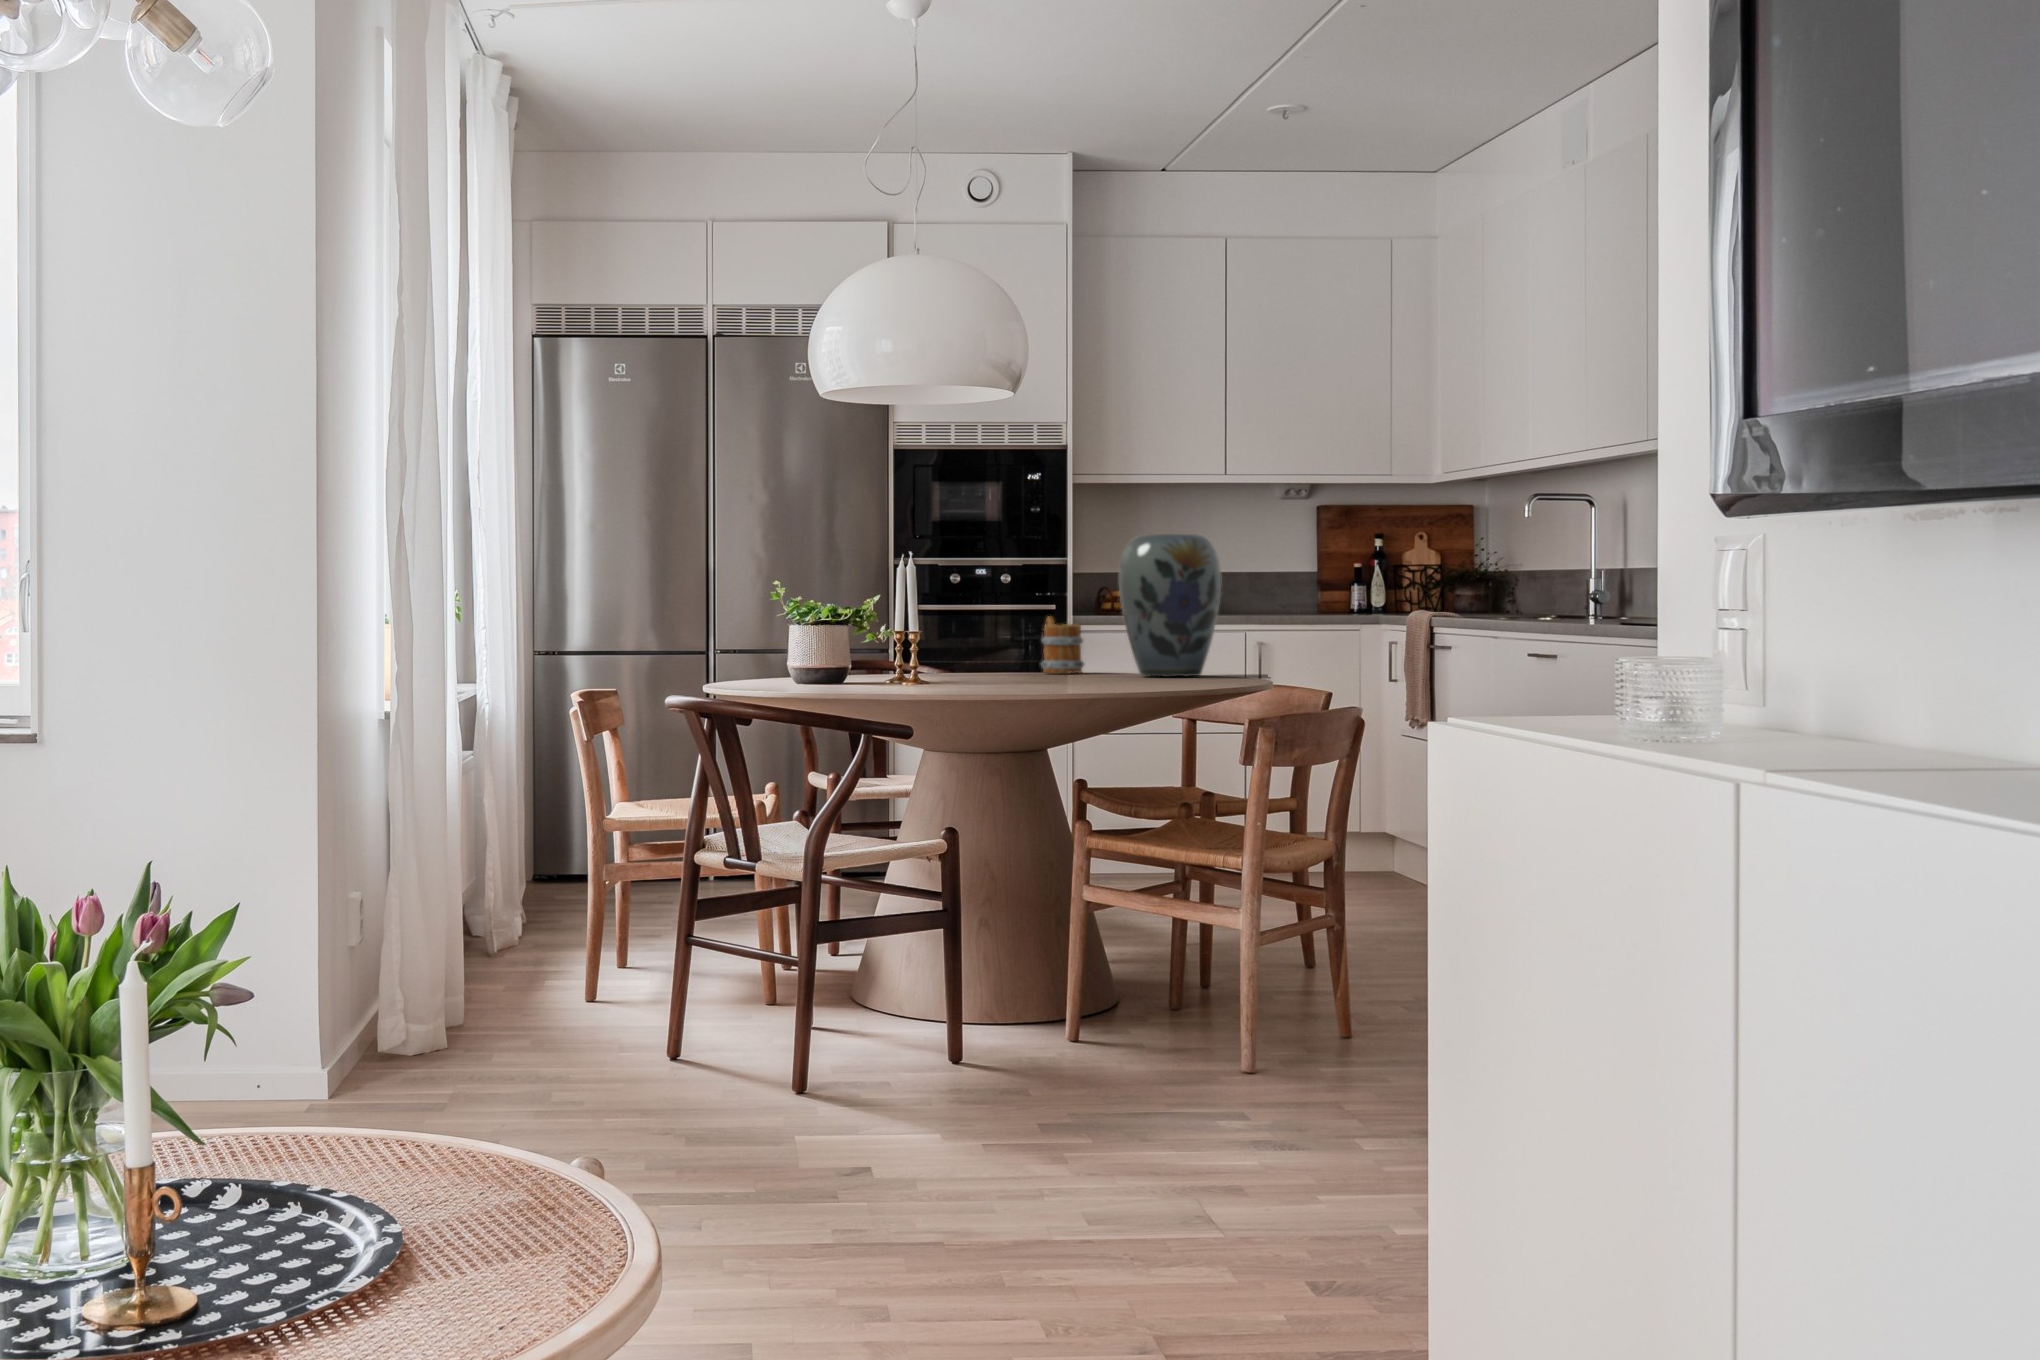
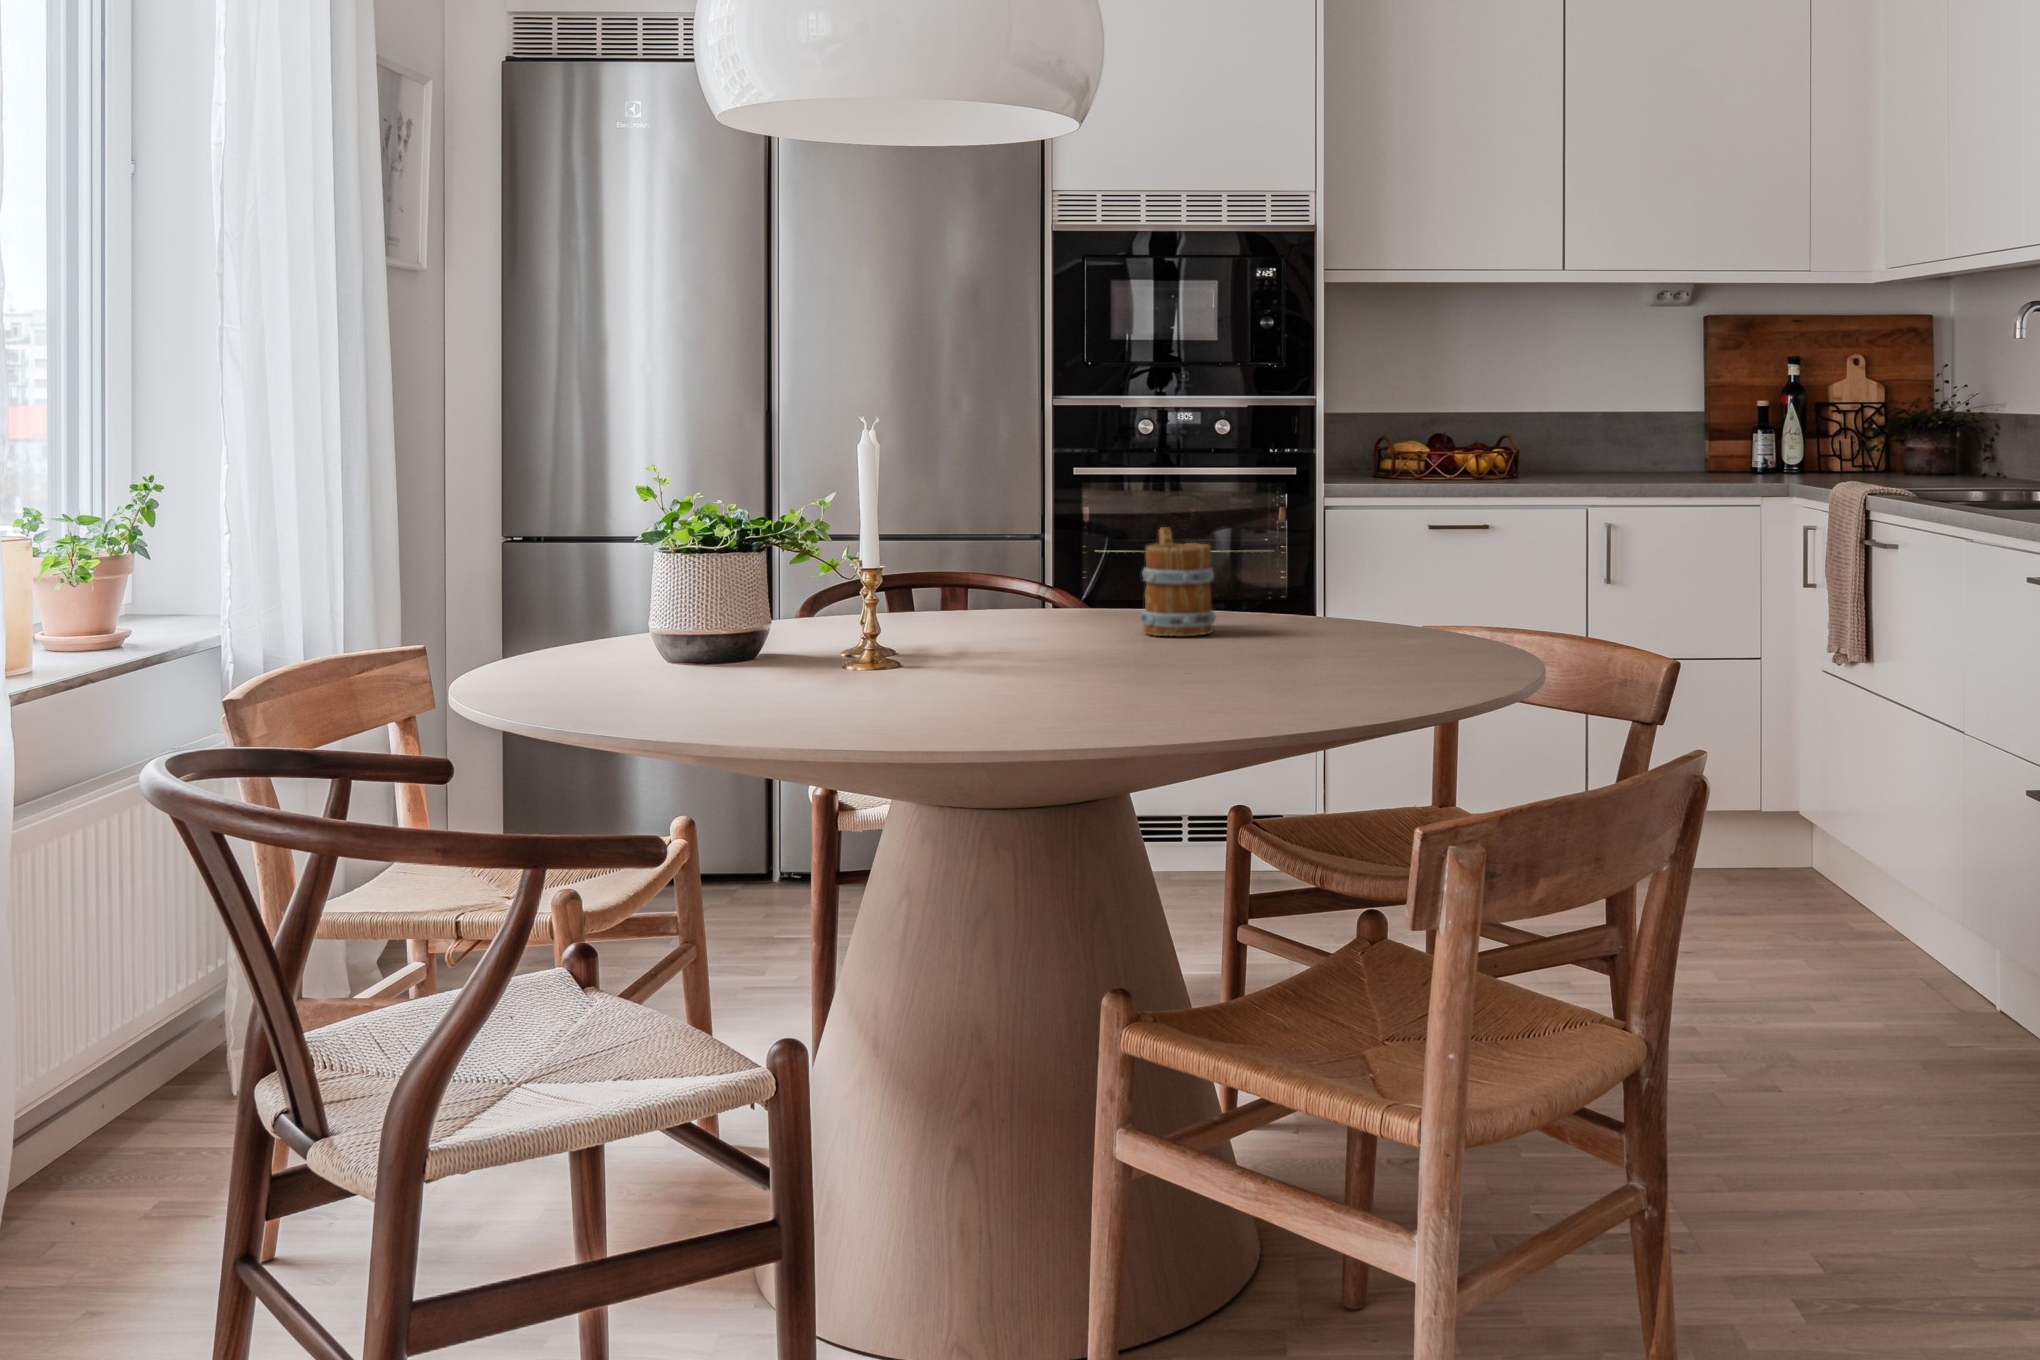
vase: present [1119,534,1221,677] -> none [1248,392,1436,664]

